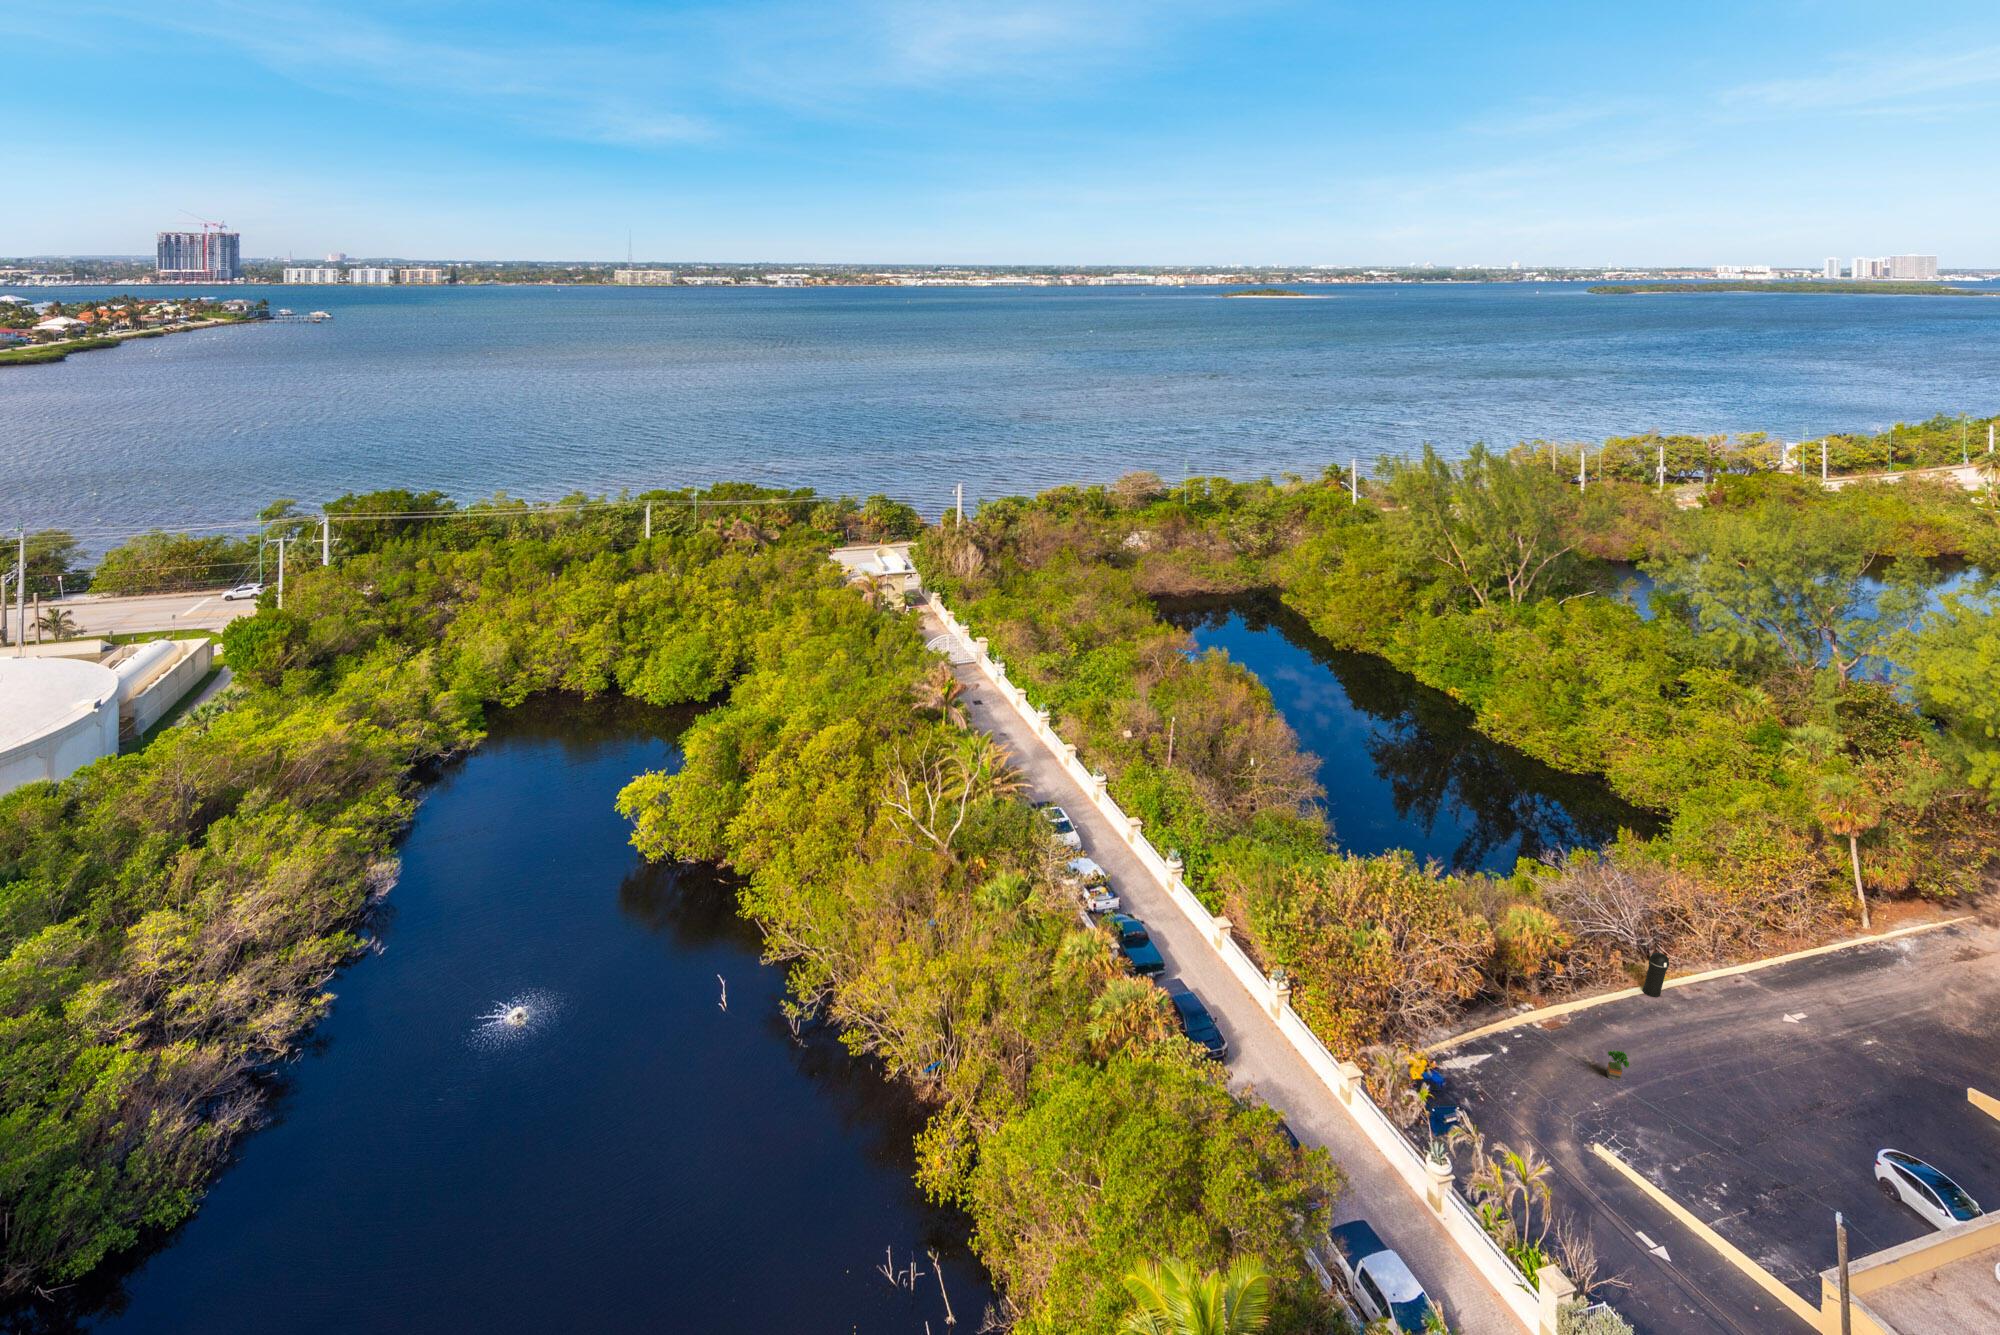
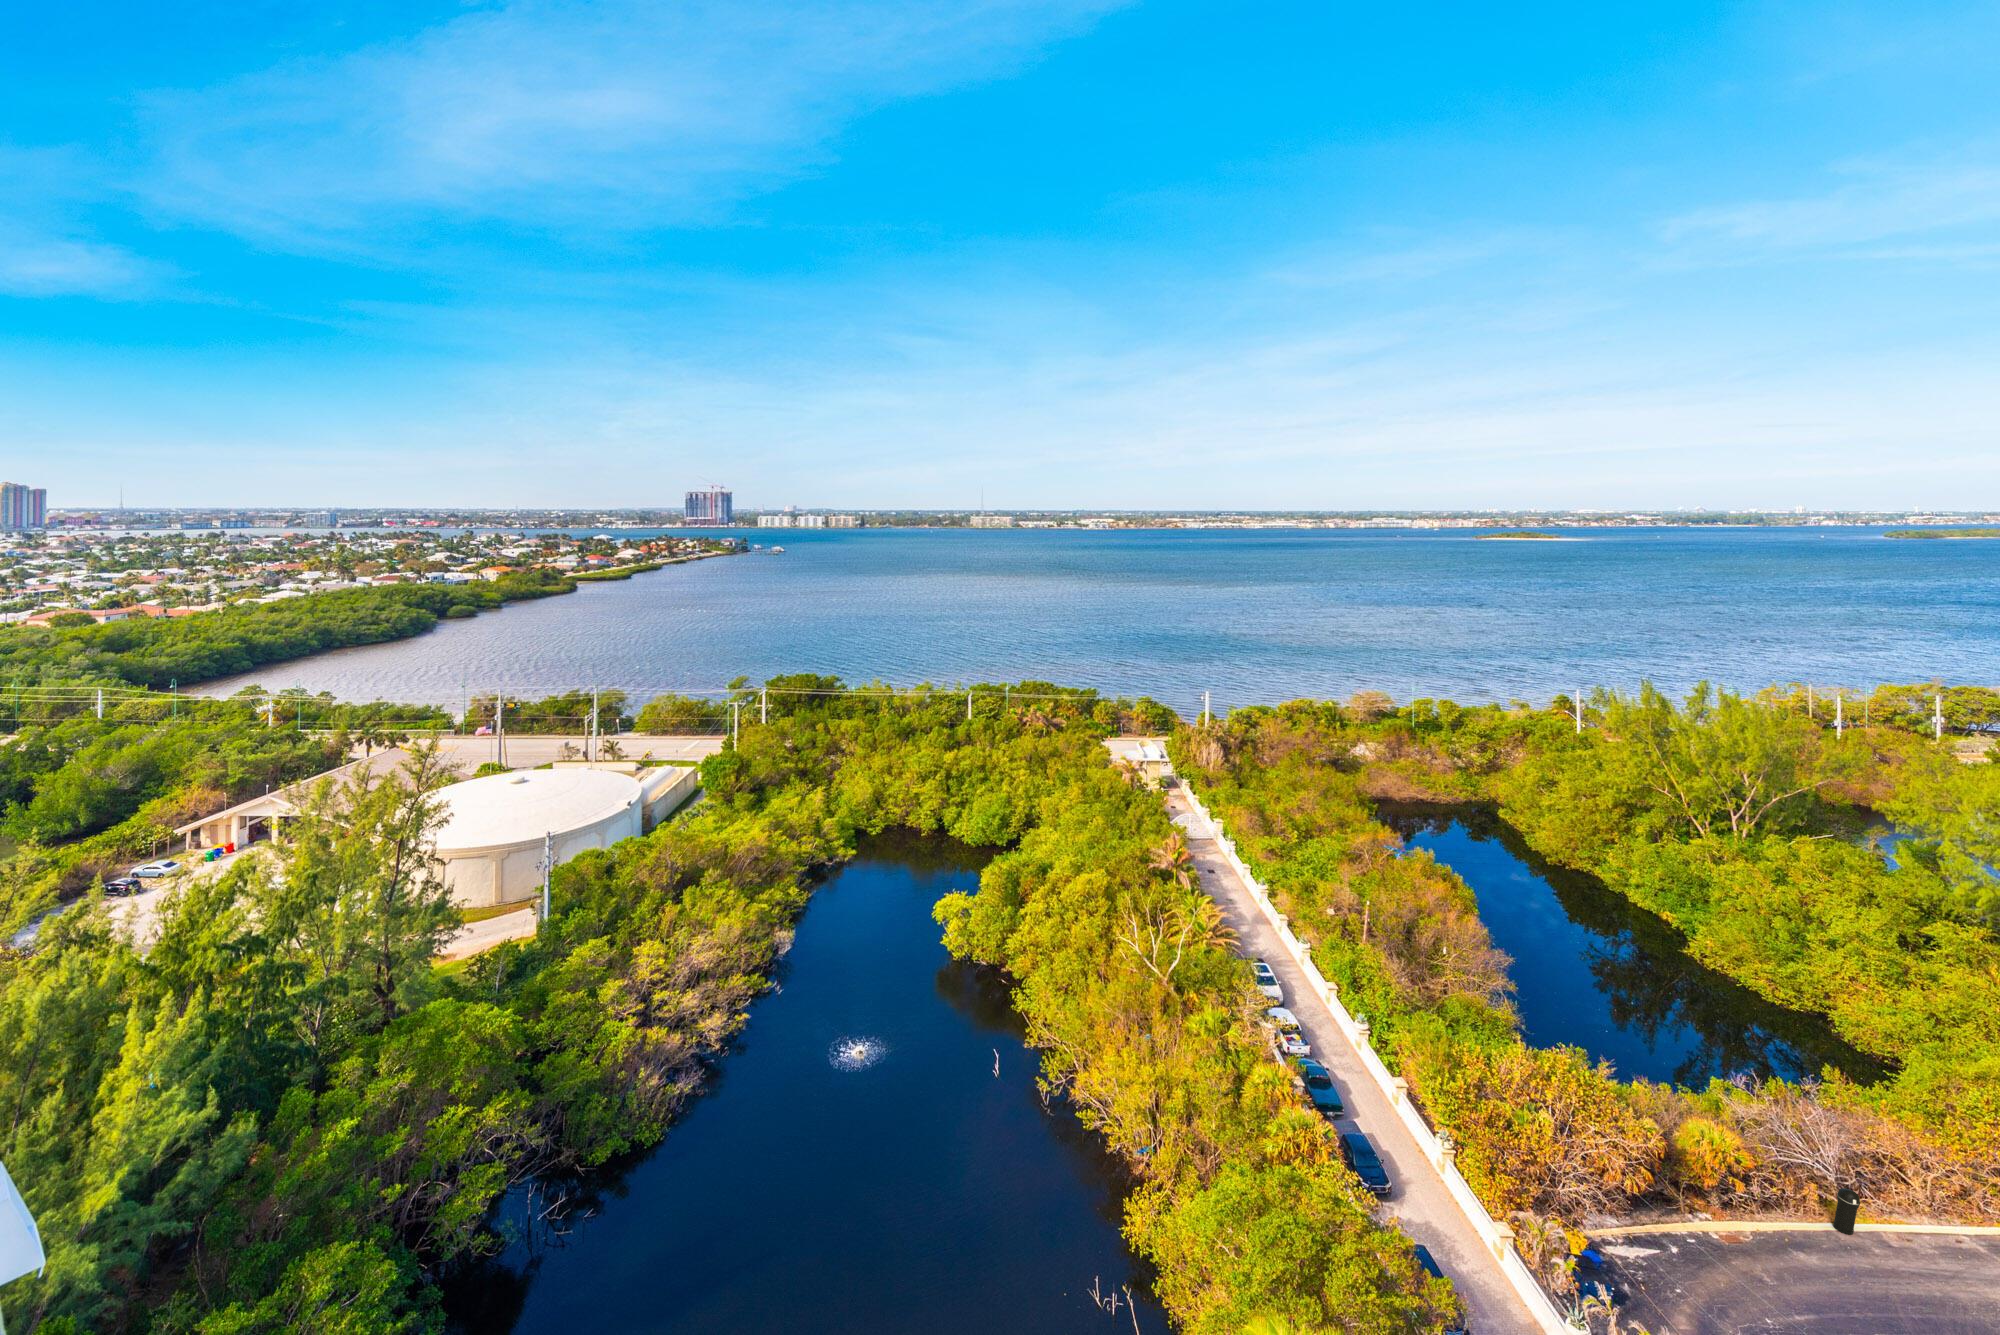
potted tree: present [1606,1051,1629,1081] -> none [1777,1270,1801,1303]

